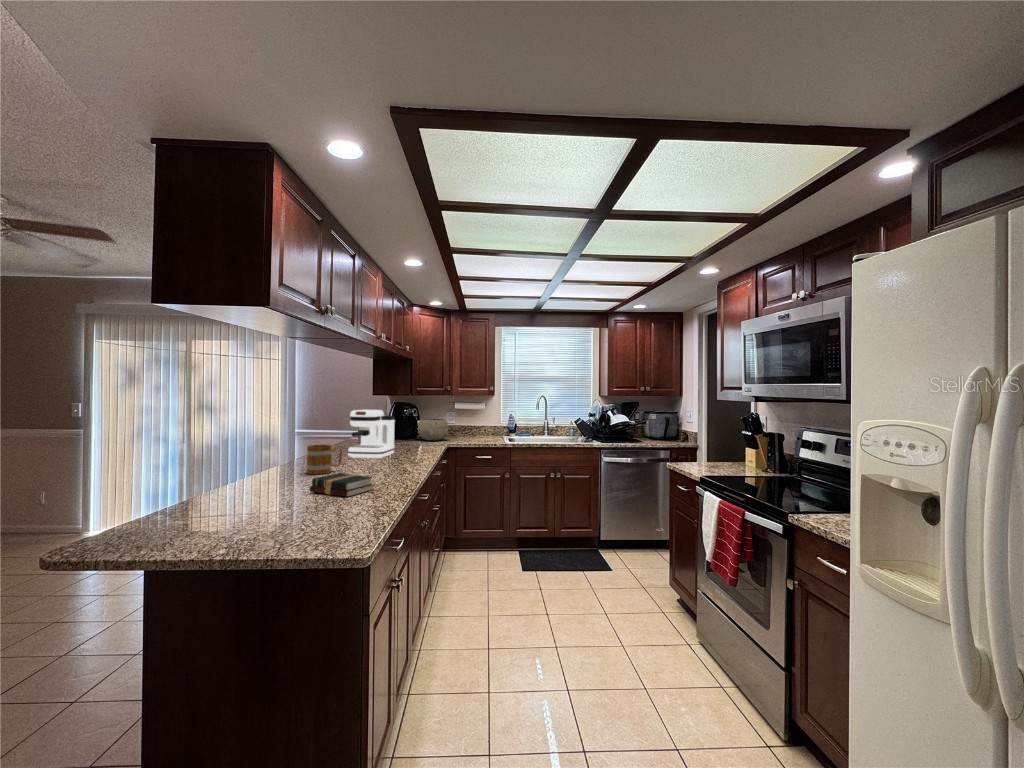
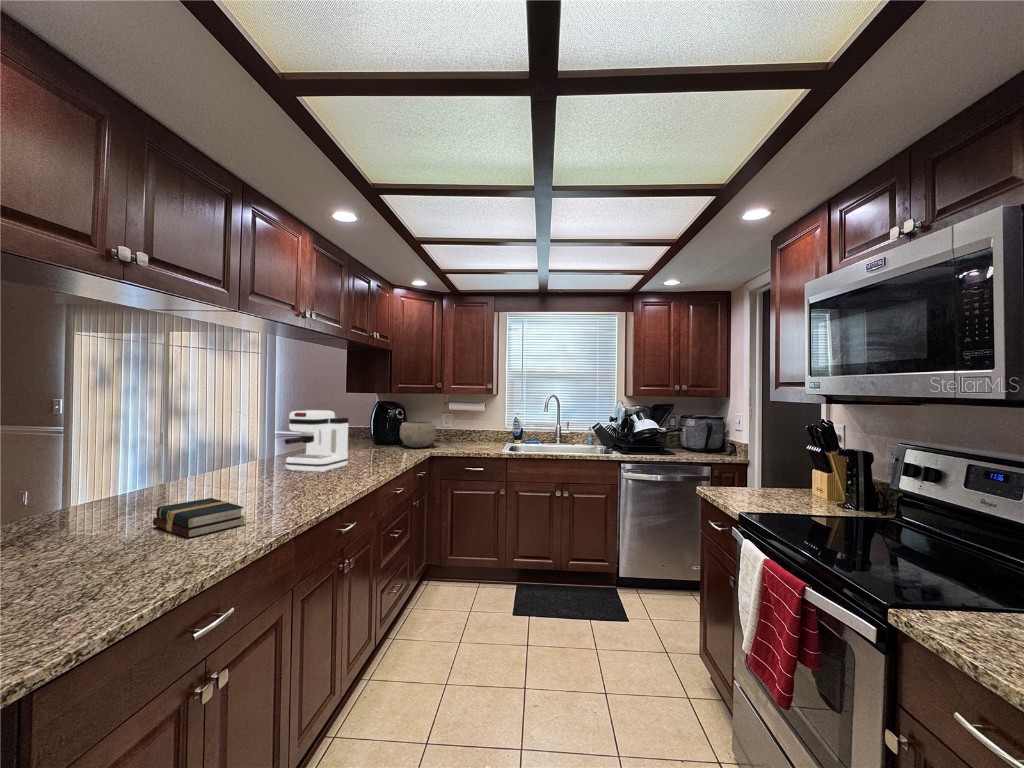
mug: present [307,445,342,474] -> none [200,455,254,495]

